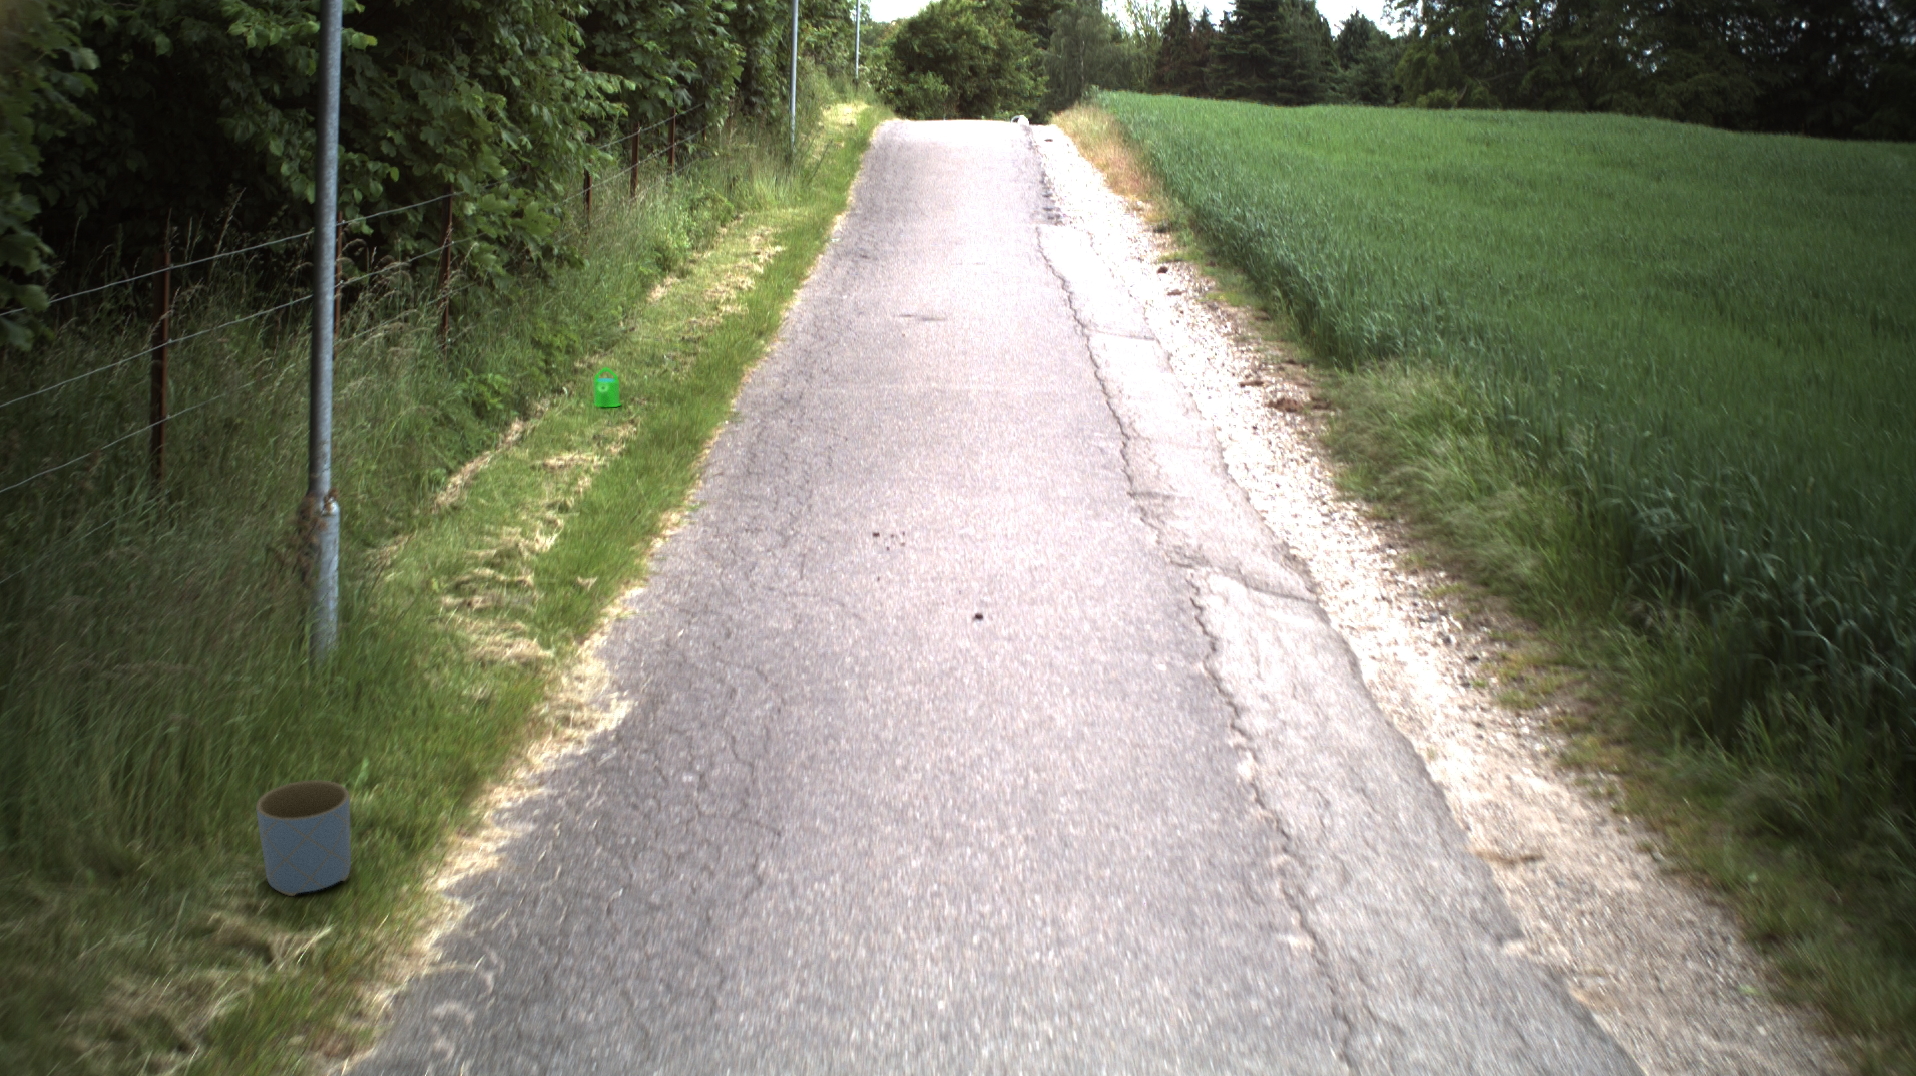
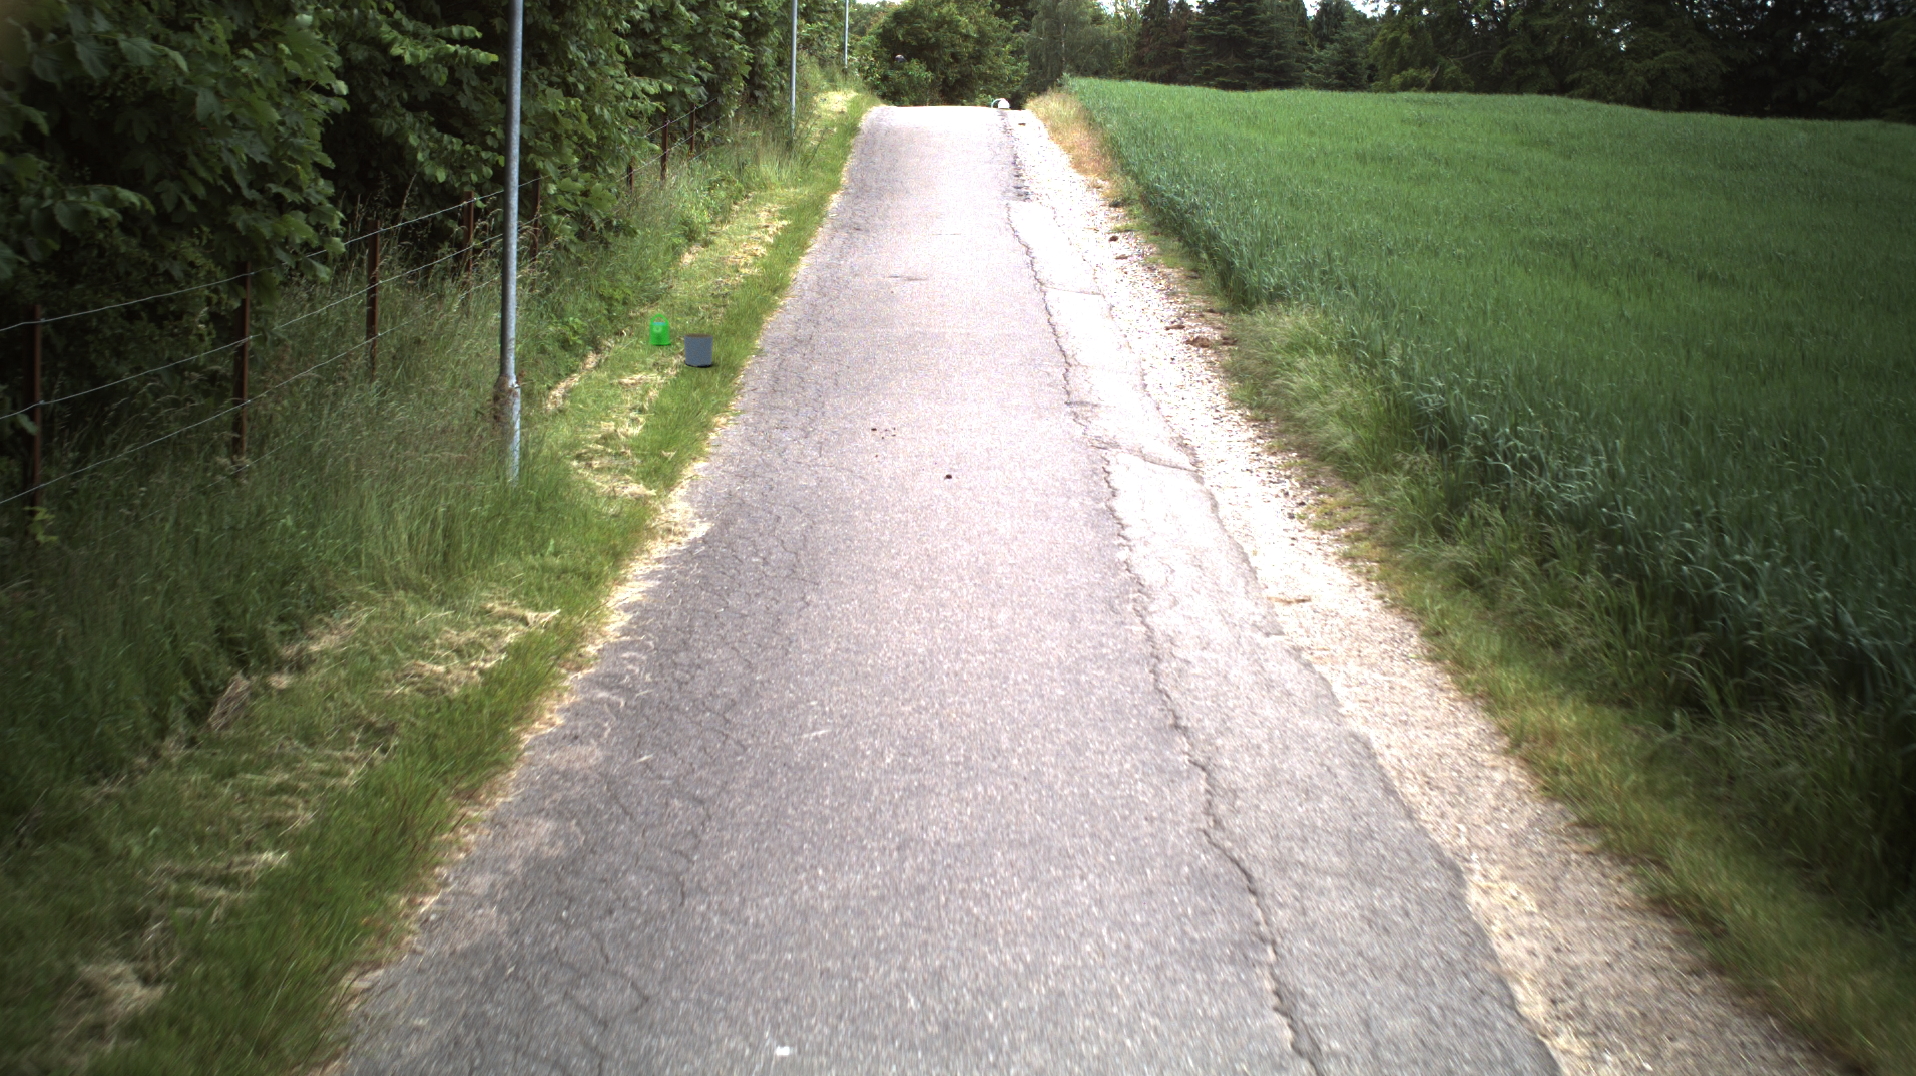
planter: present [256,780,351,896] -> present [684,333,713,367]

